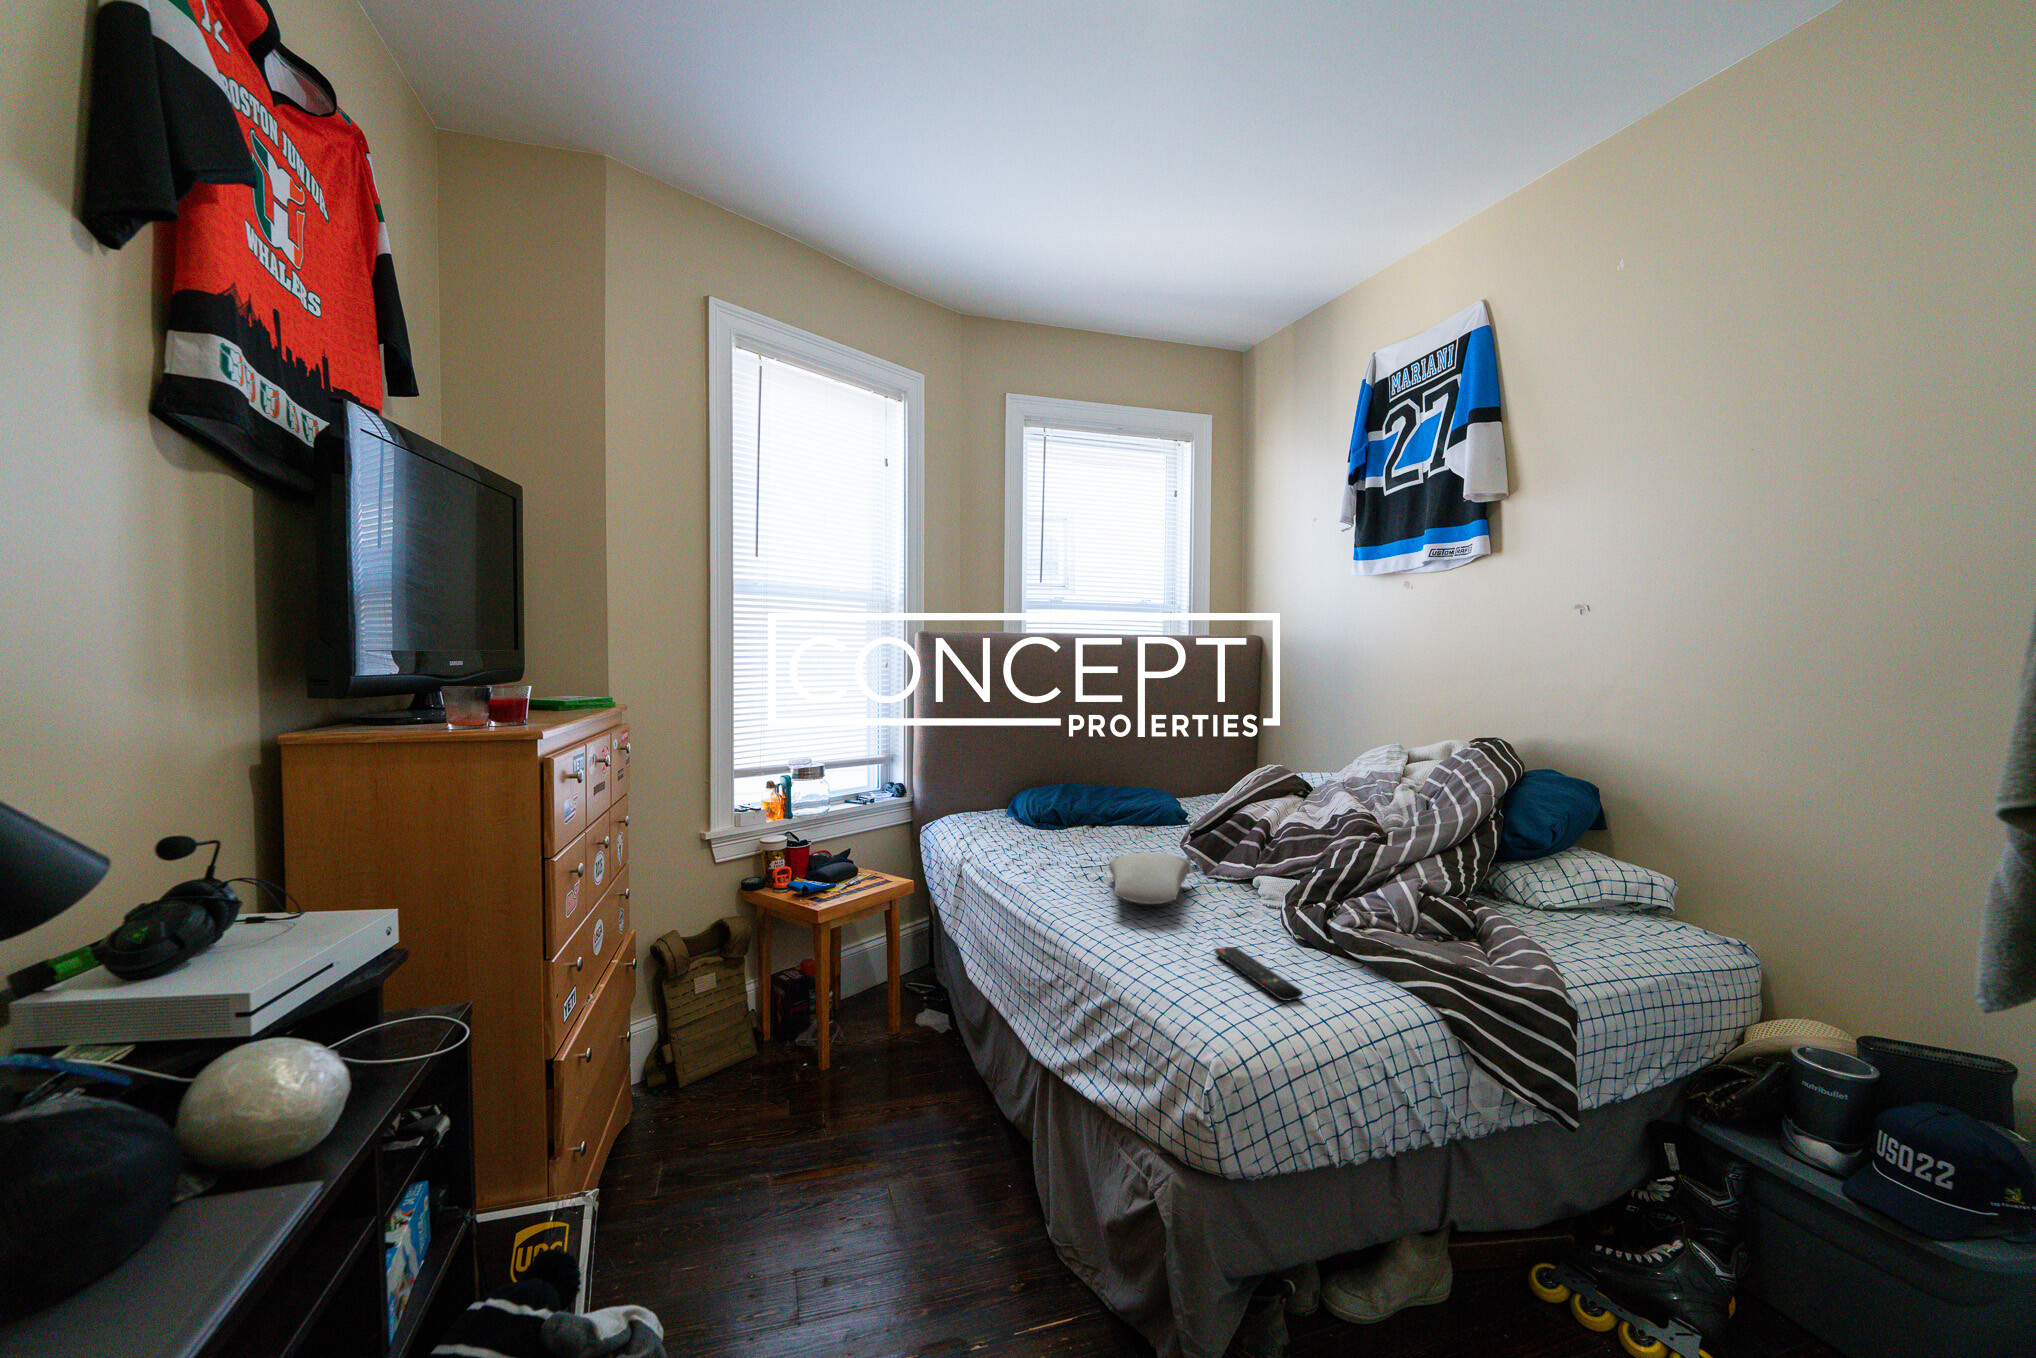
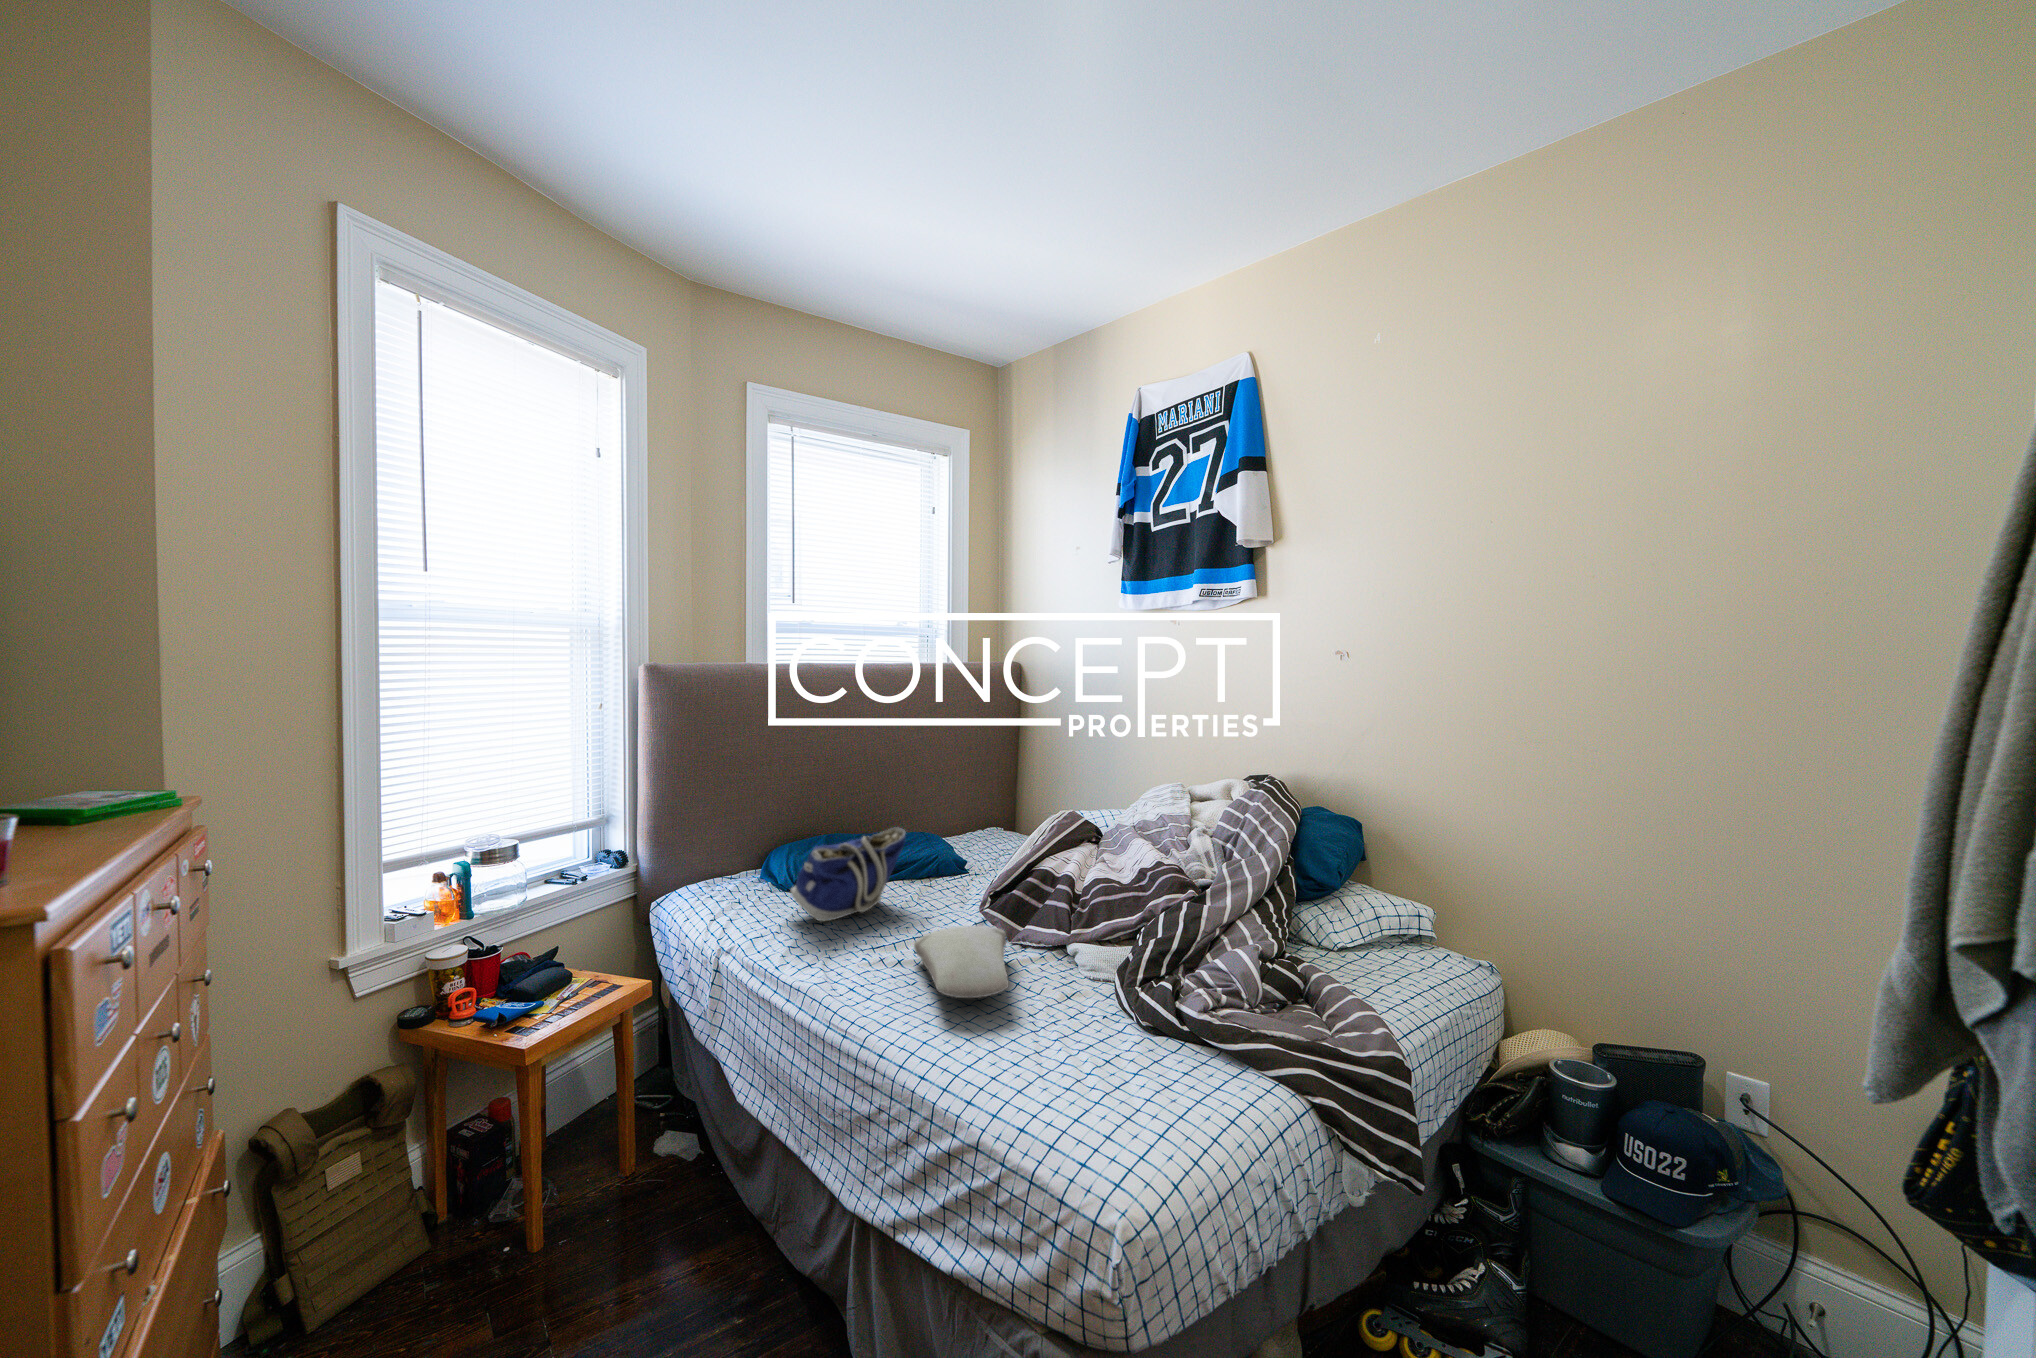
tote bag: none [1017,773,1118,846] -> present [791,827,906,921]
remote control: present [1214,947,1303,1001] -> none [1068,1046,1183,1117]

